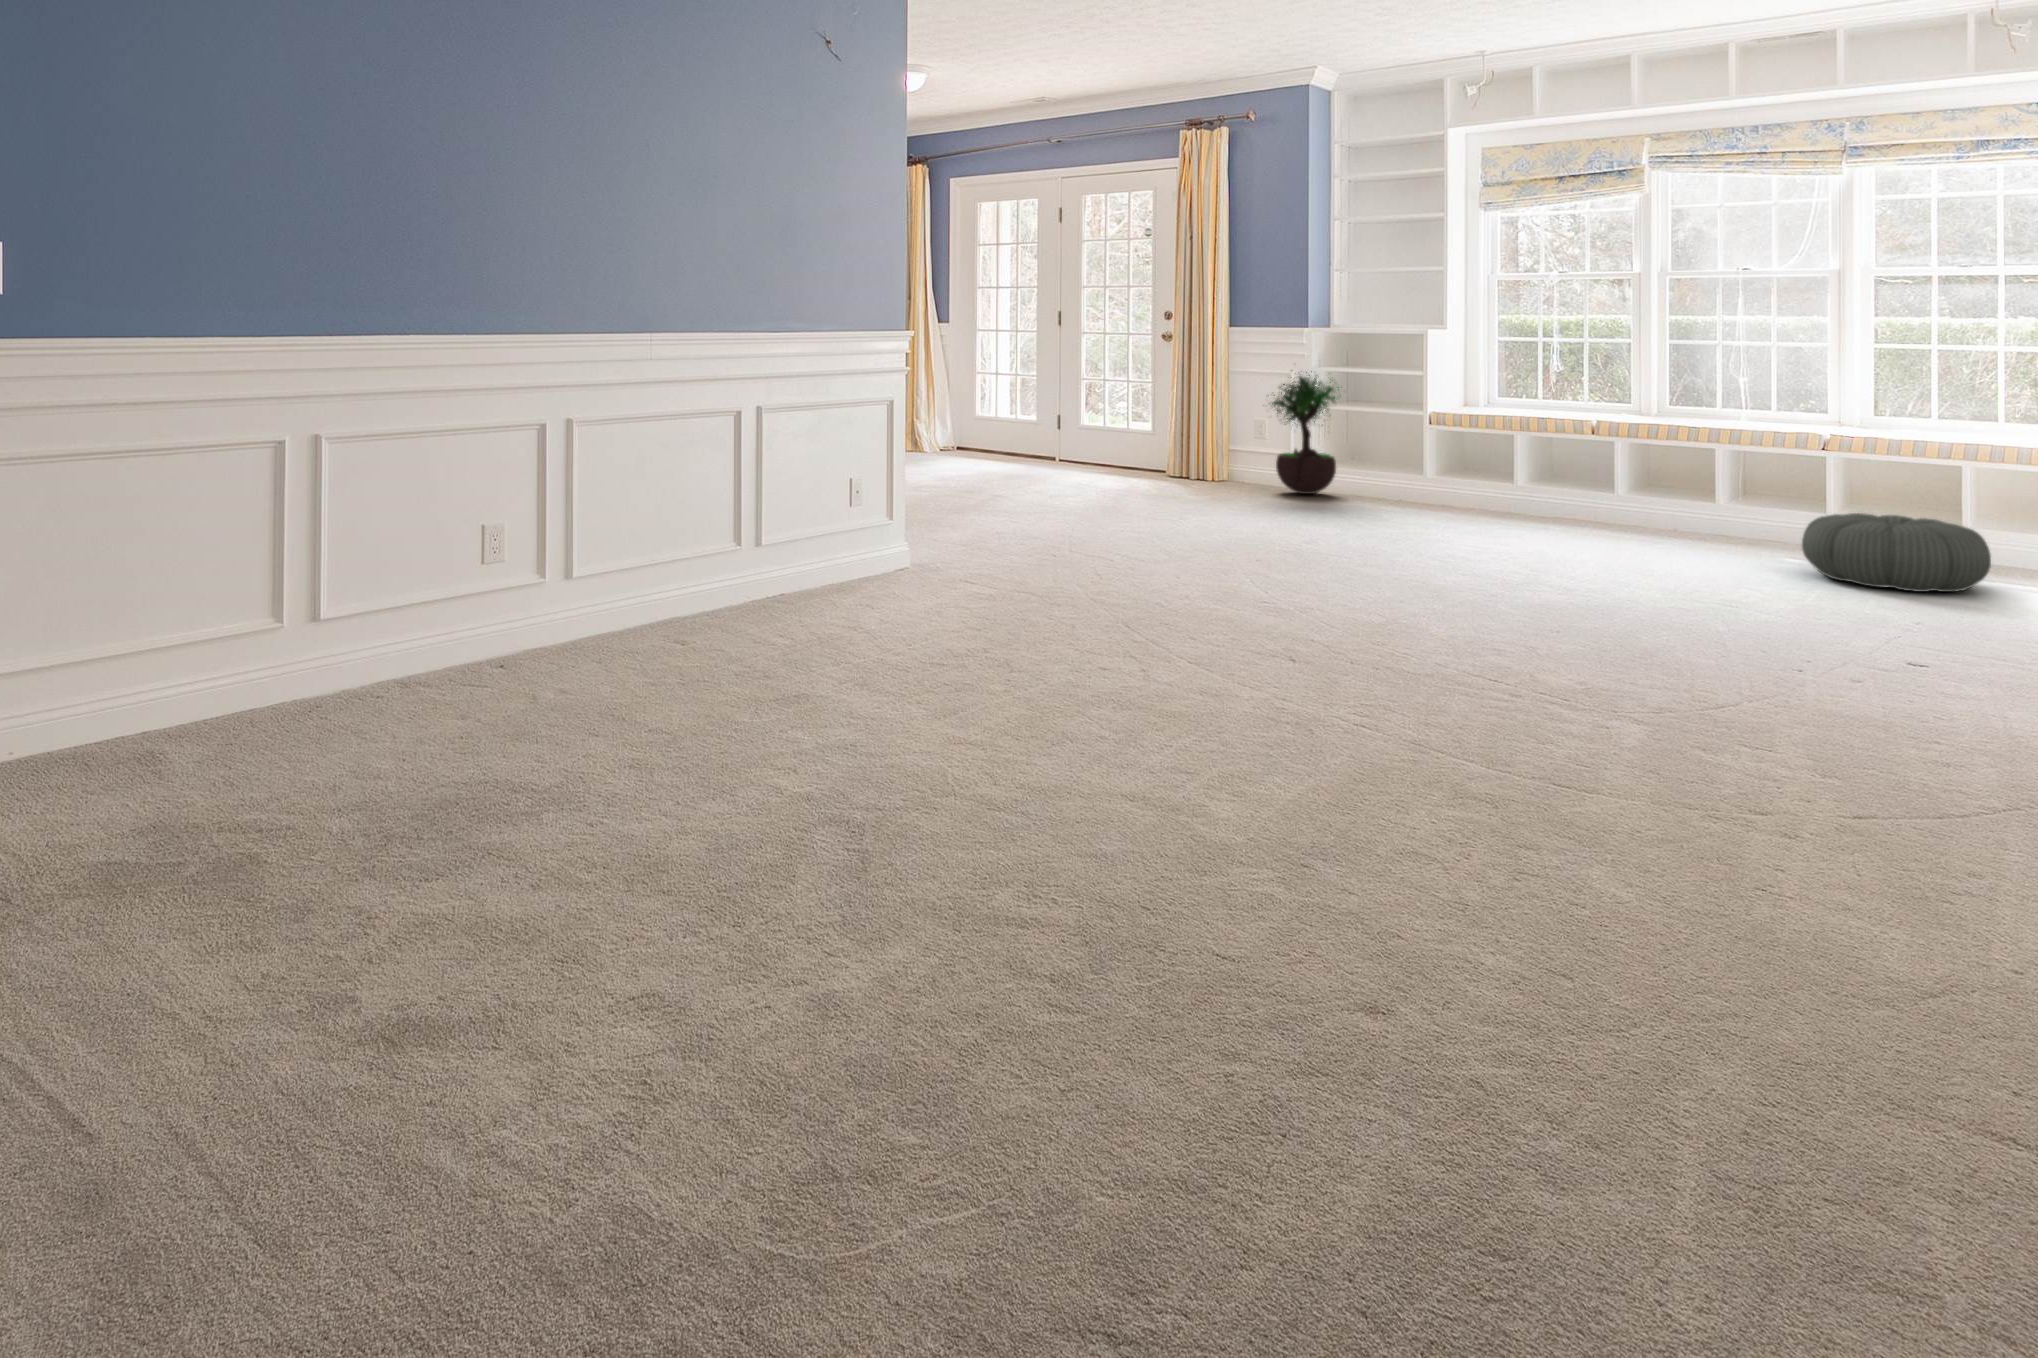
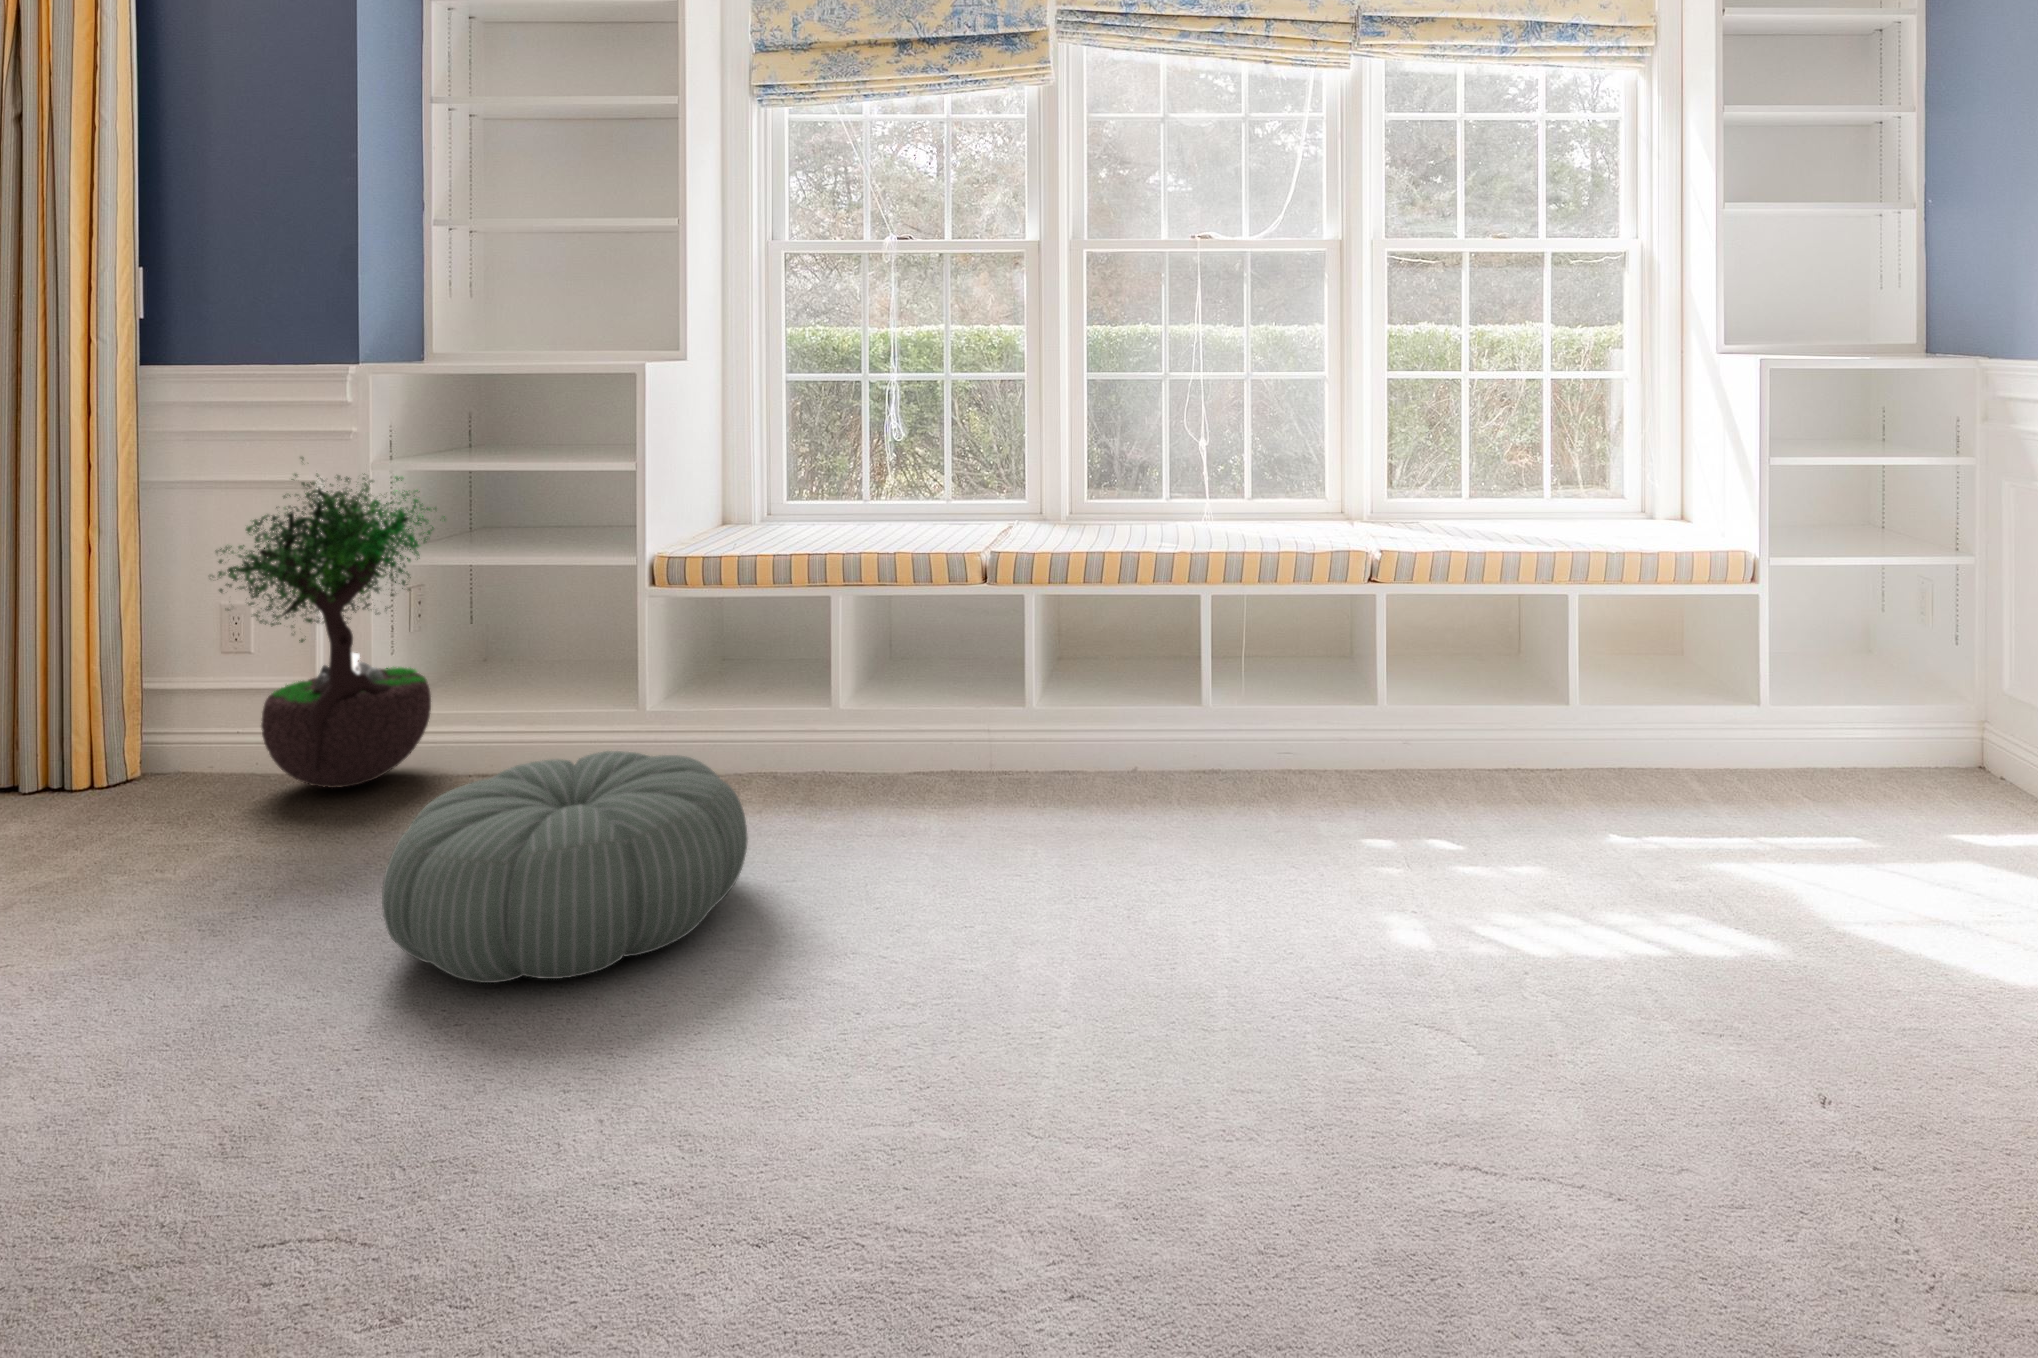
pouf: present [1802,513,1991,592] -> present [382,751,748,983]

